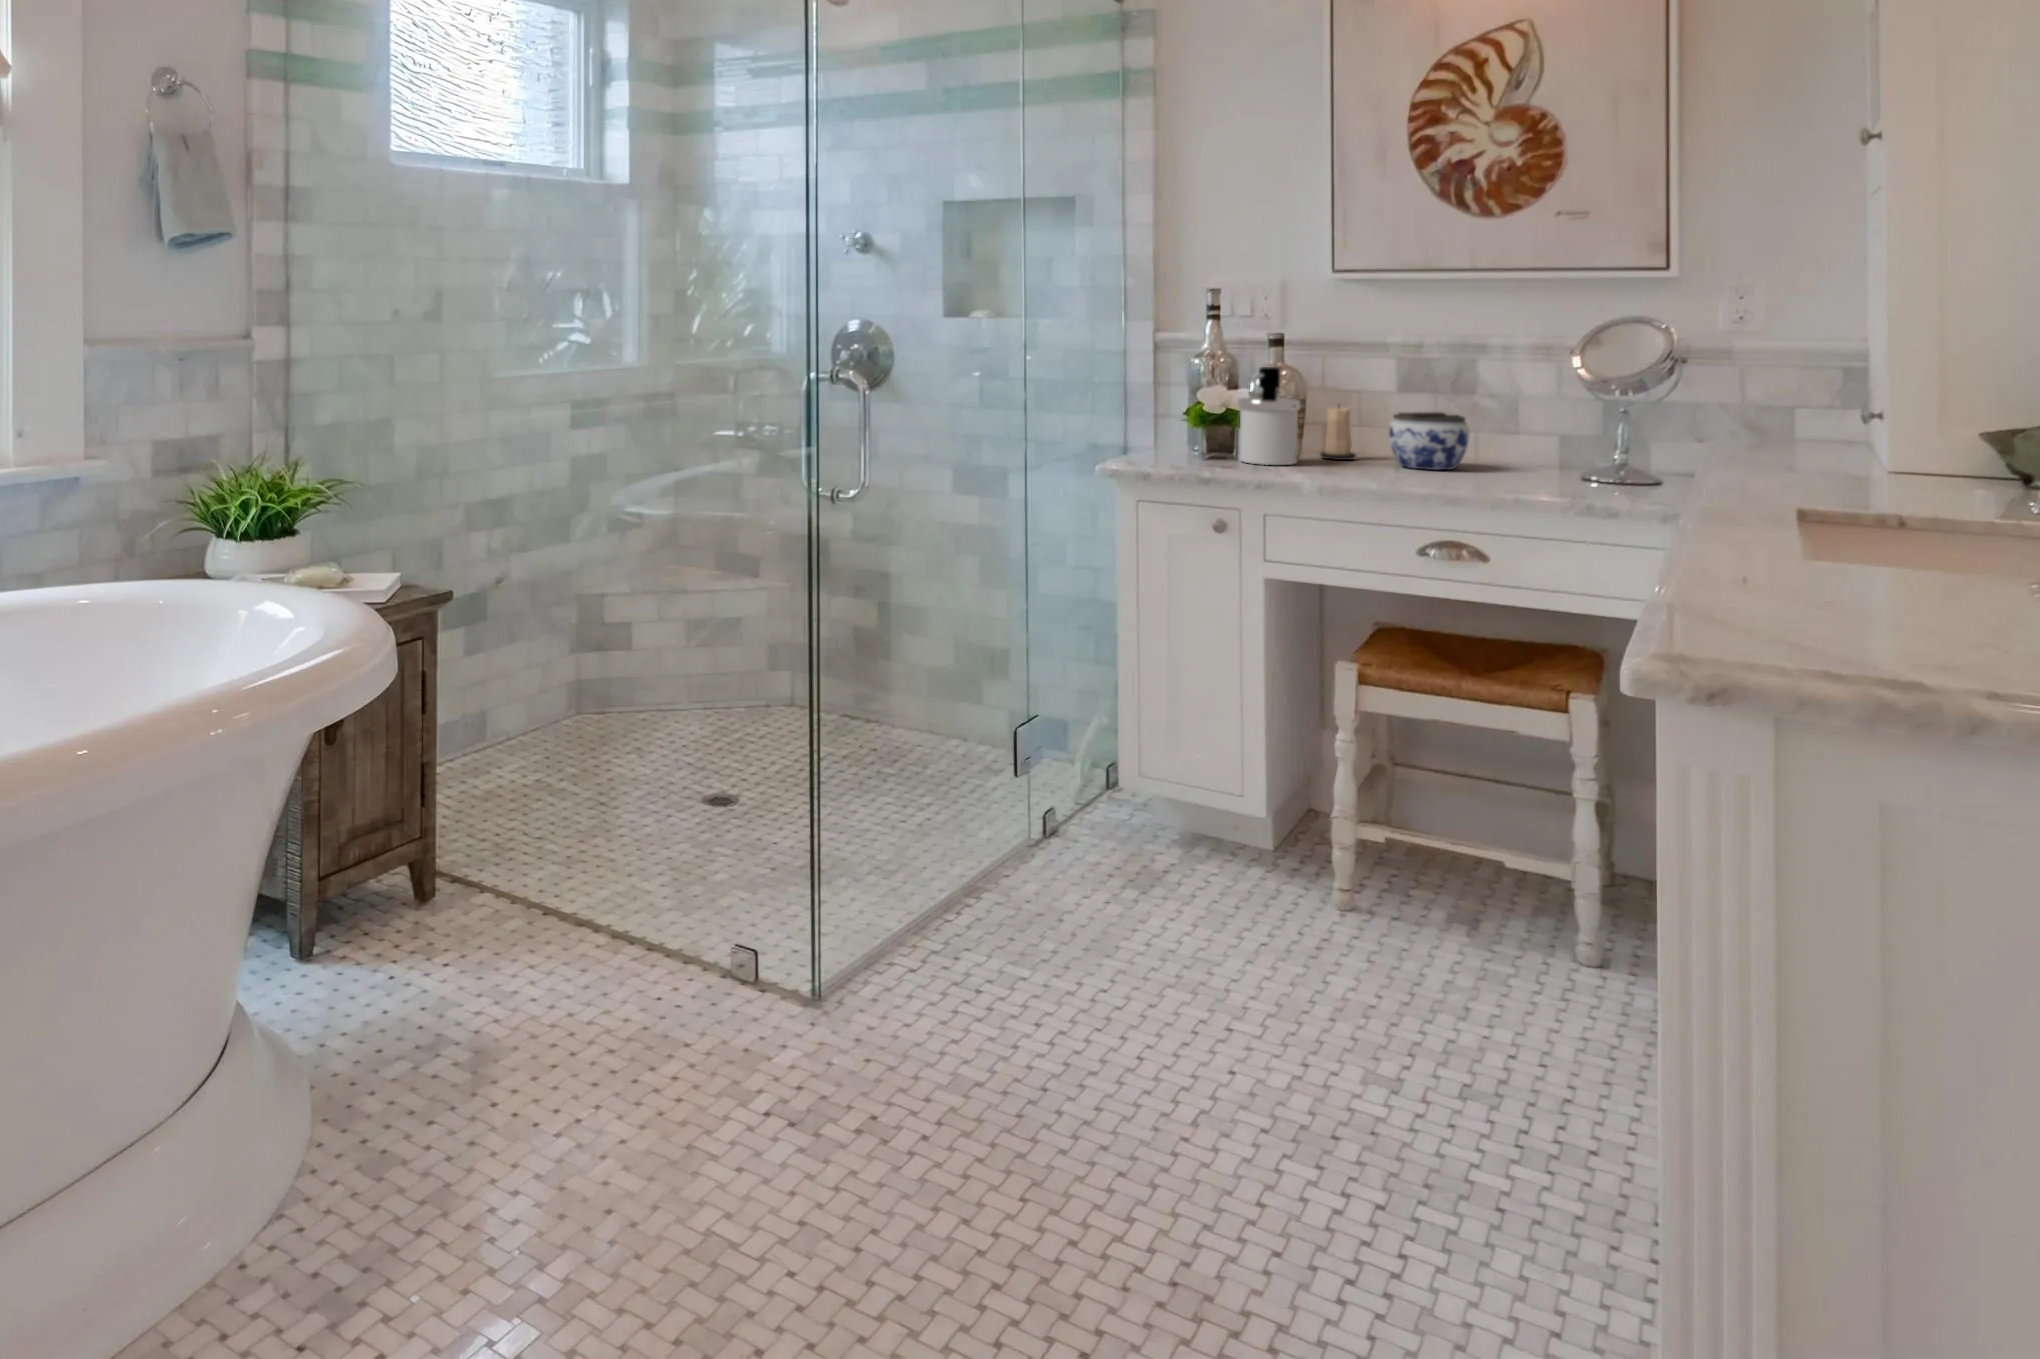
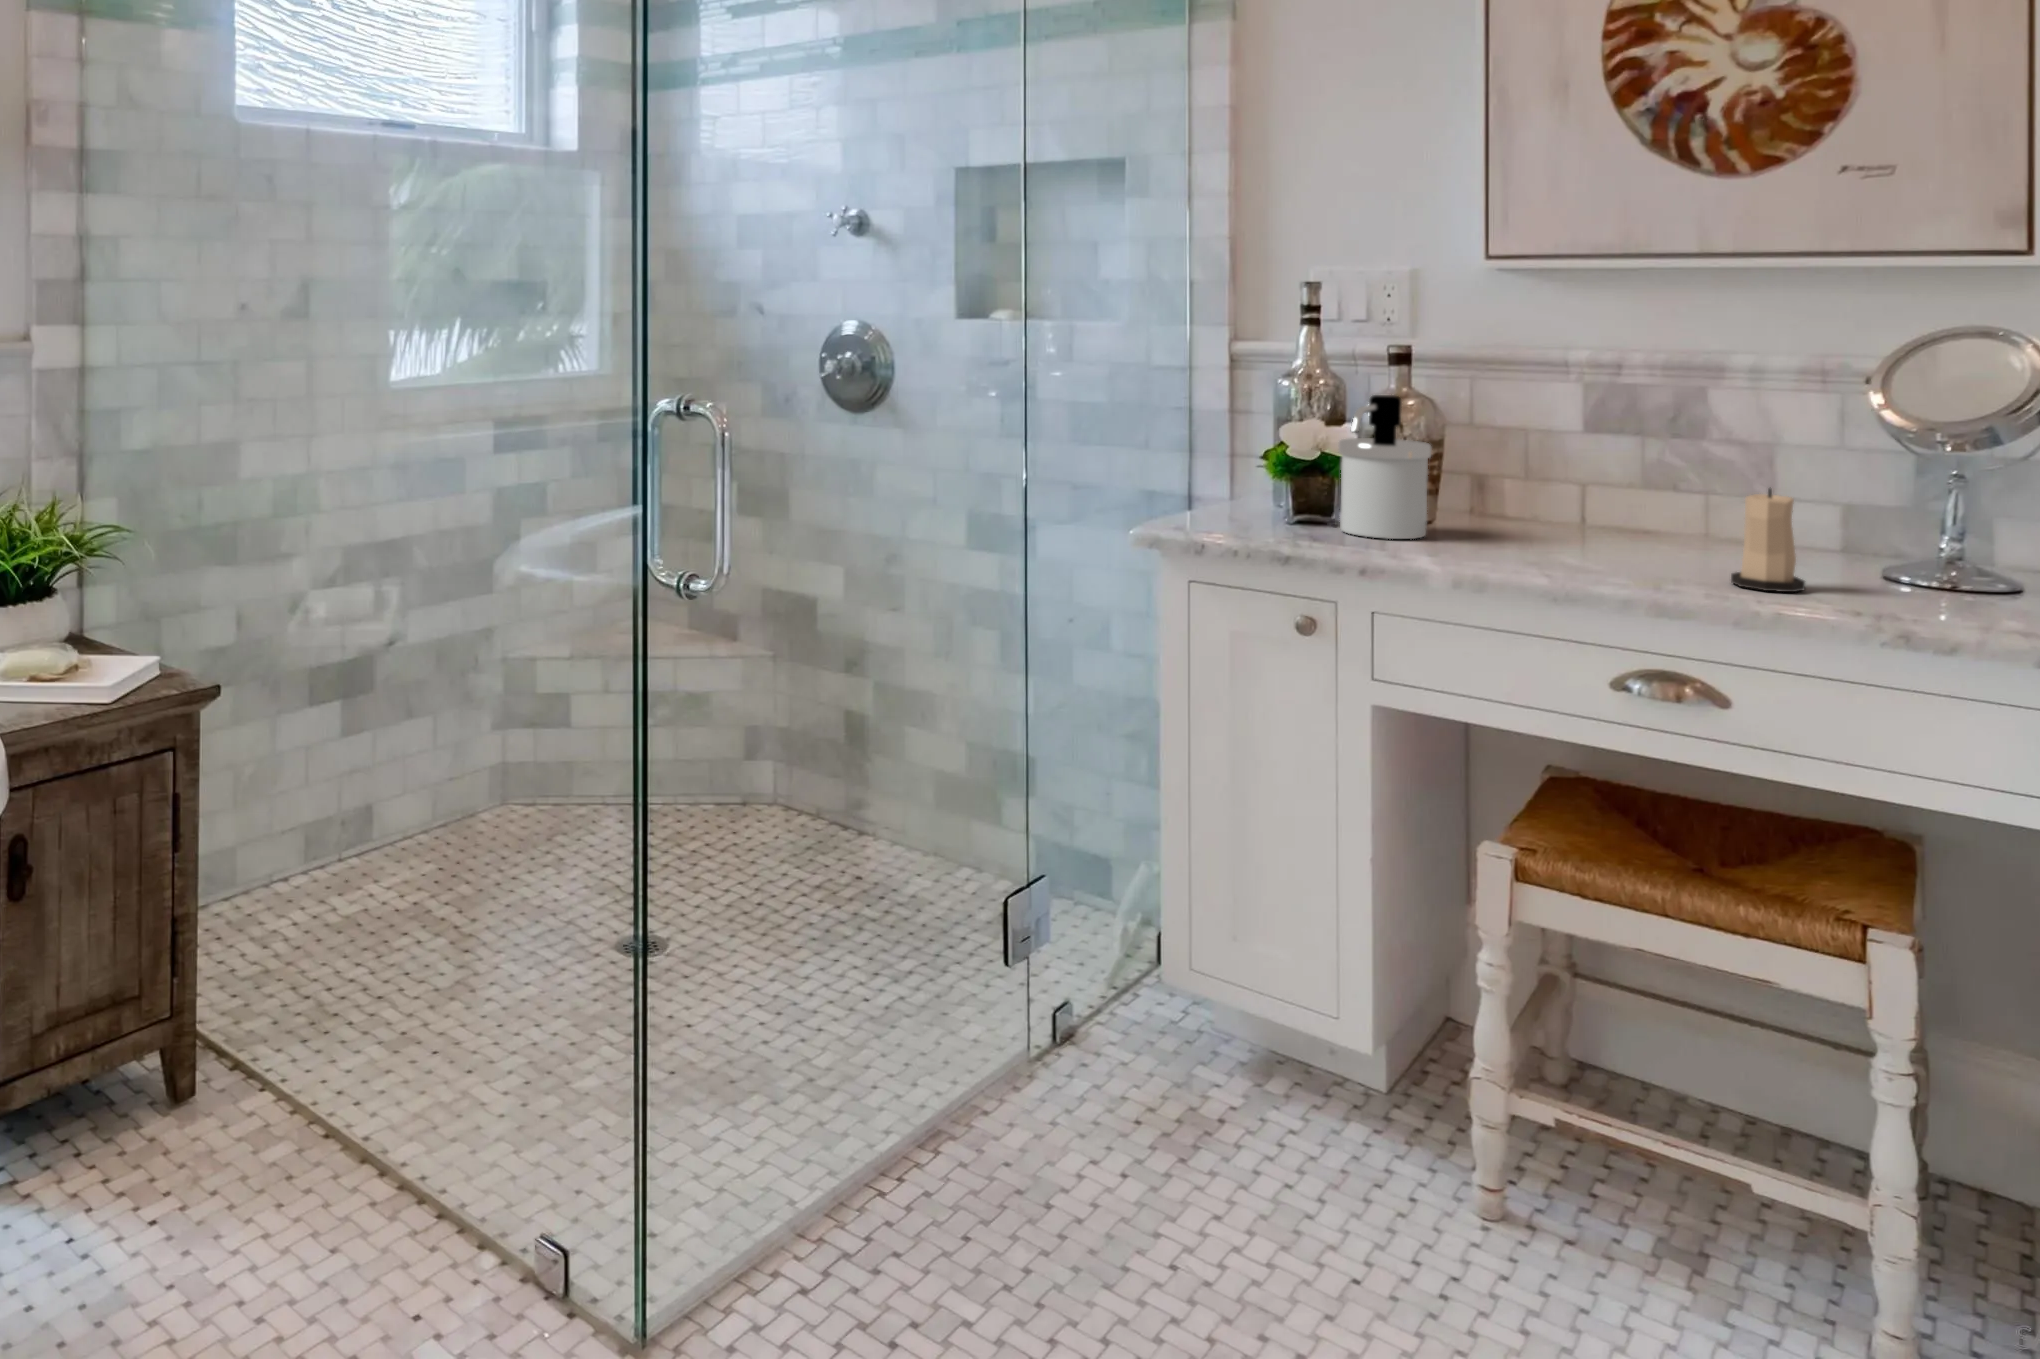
candle: present [1320,406,1356,460] -> present [1731,488,1805,592]
jar: present [1389,412,1469,470] -> none [1568,465,1696,553]

